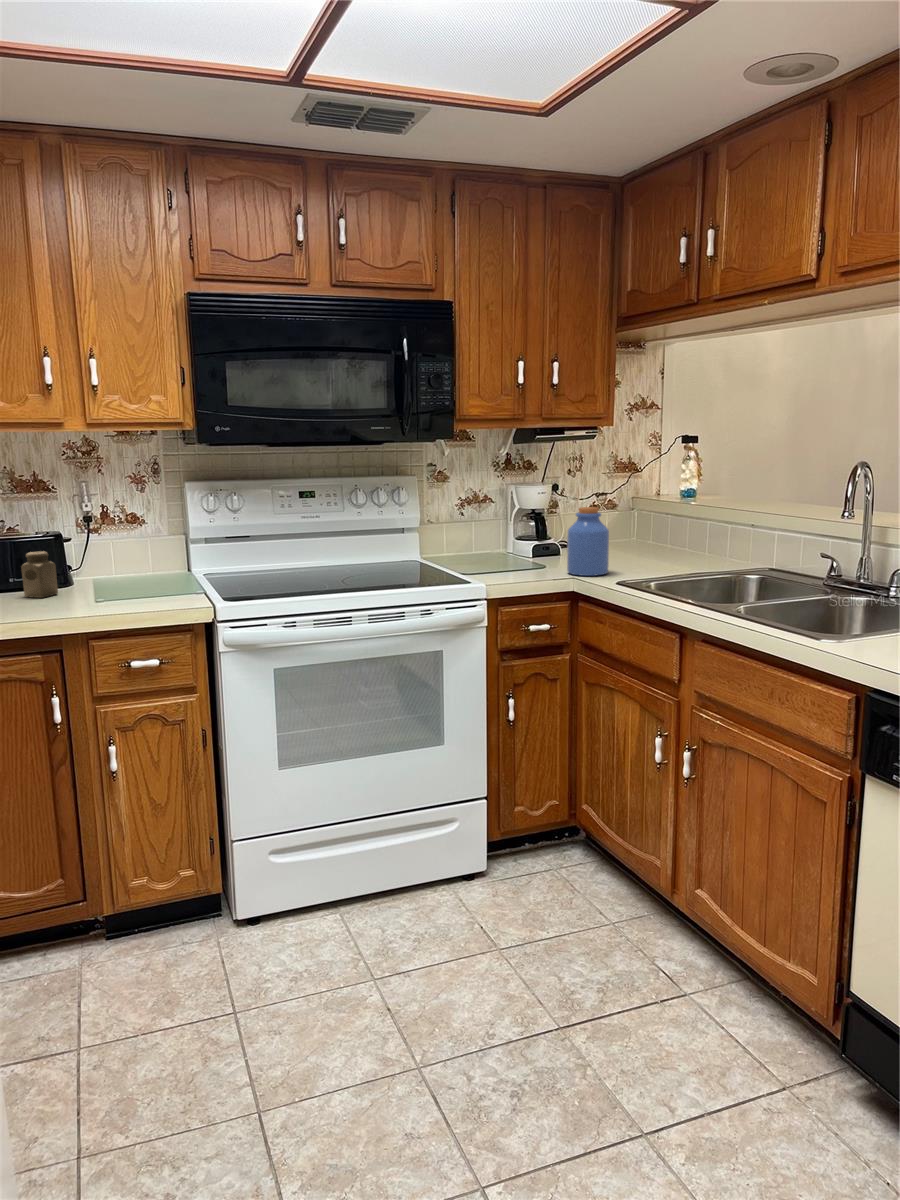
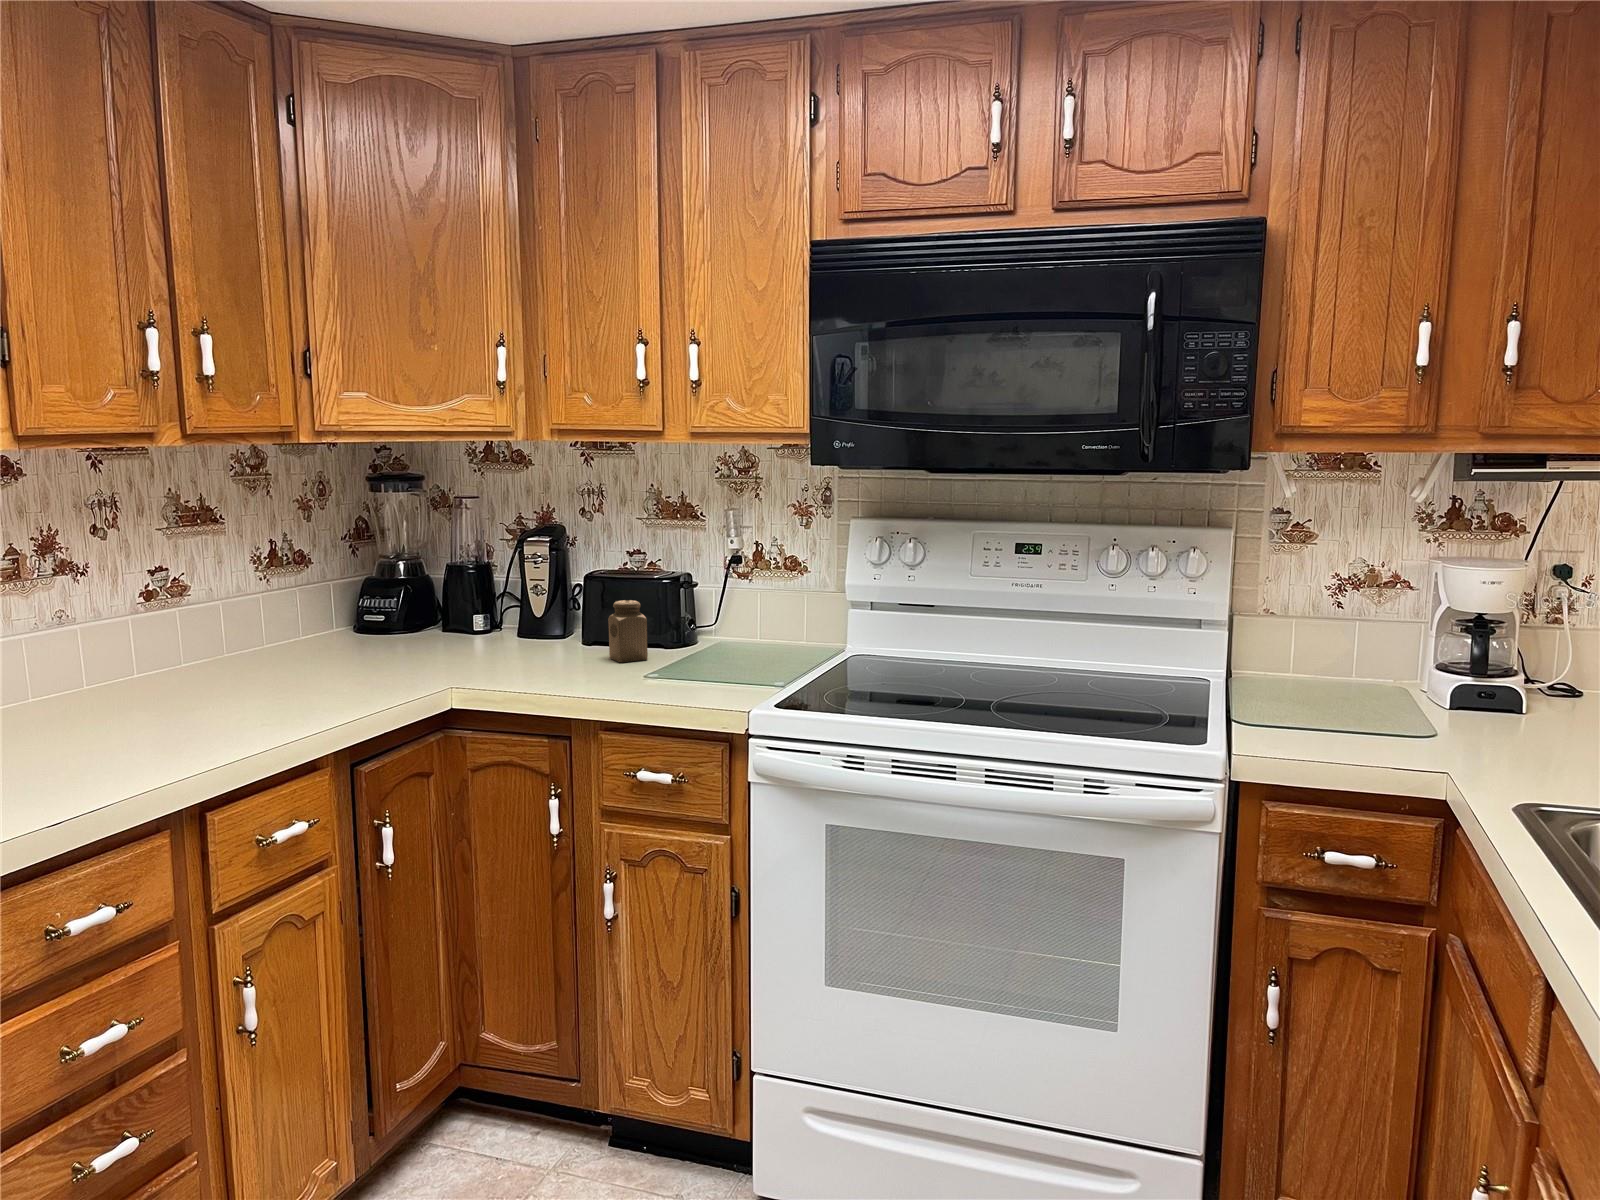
jar: present [567,507,609,576] -> none [1446,627,1553,779]

